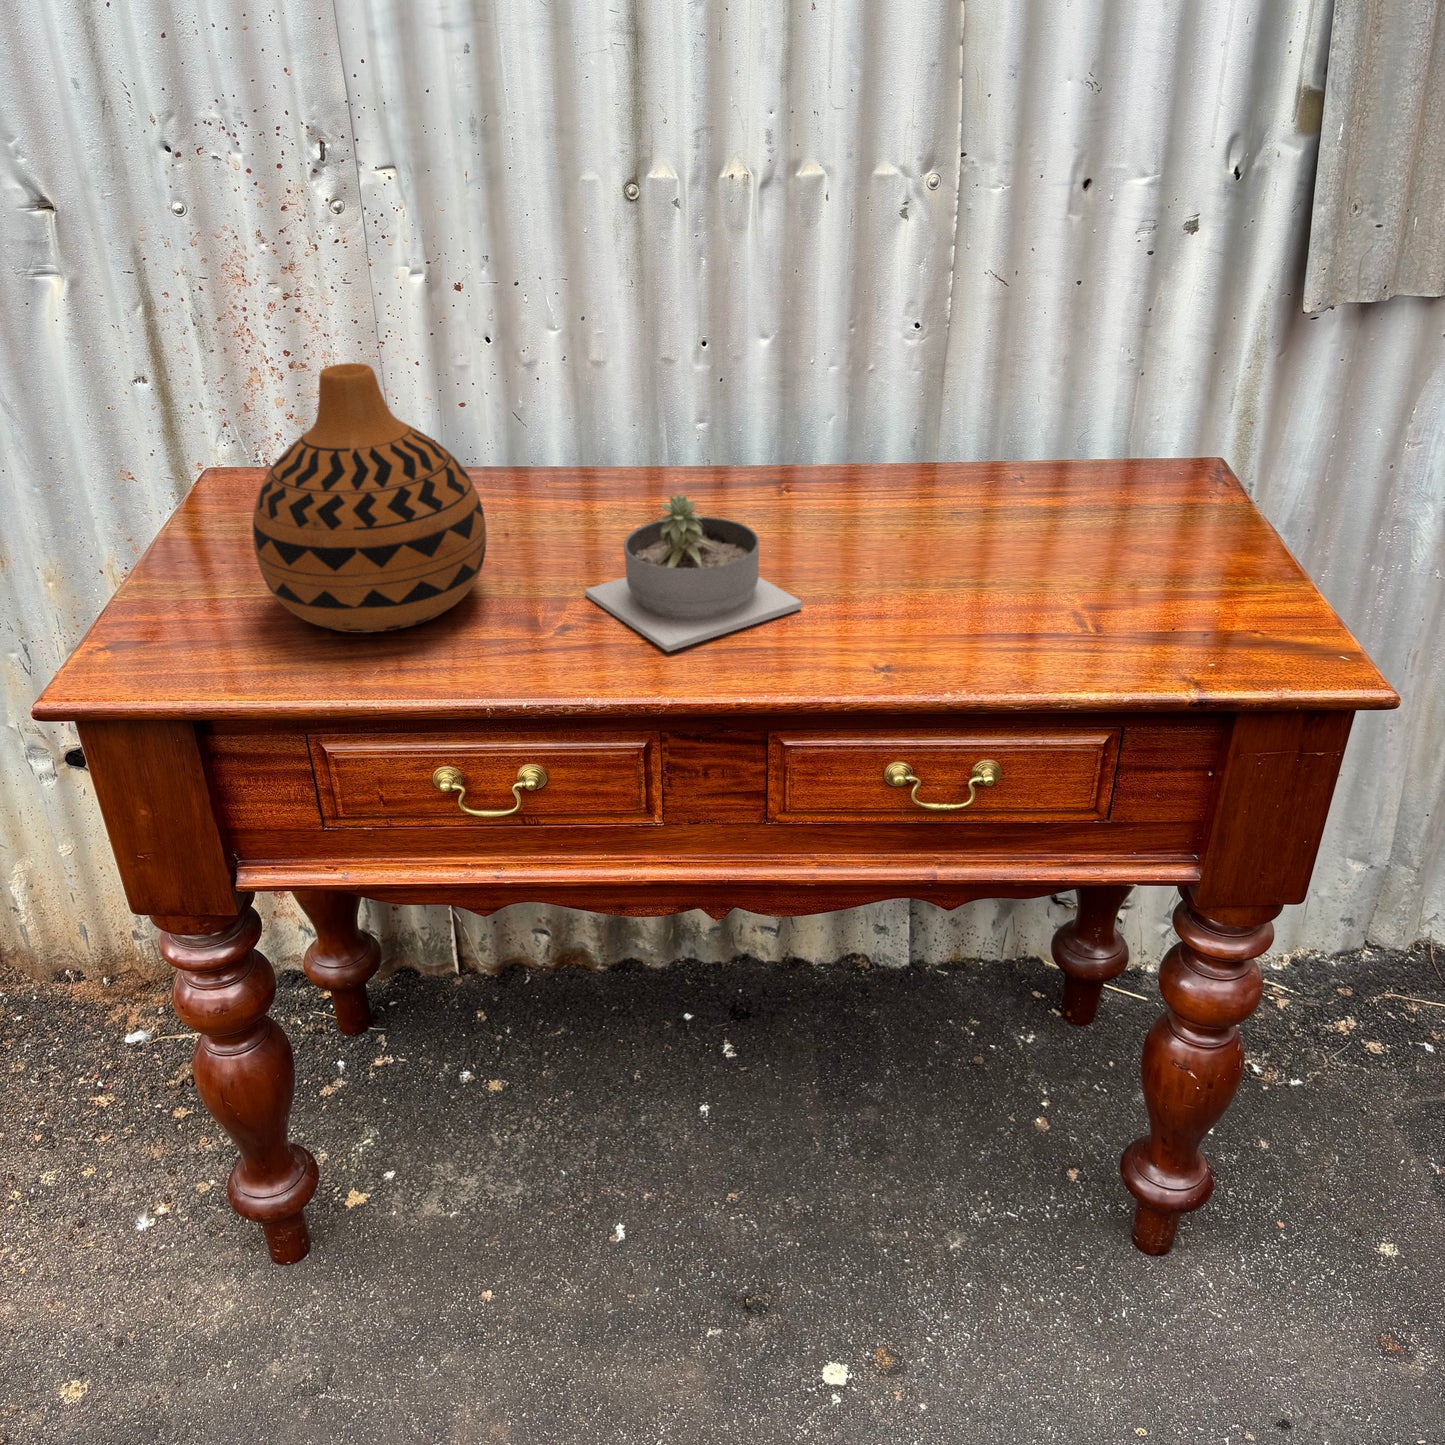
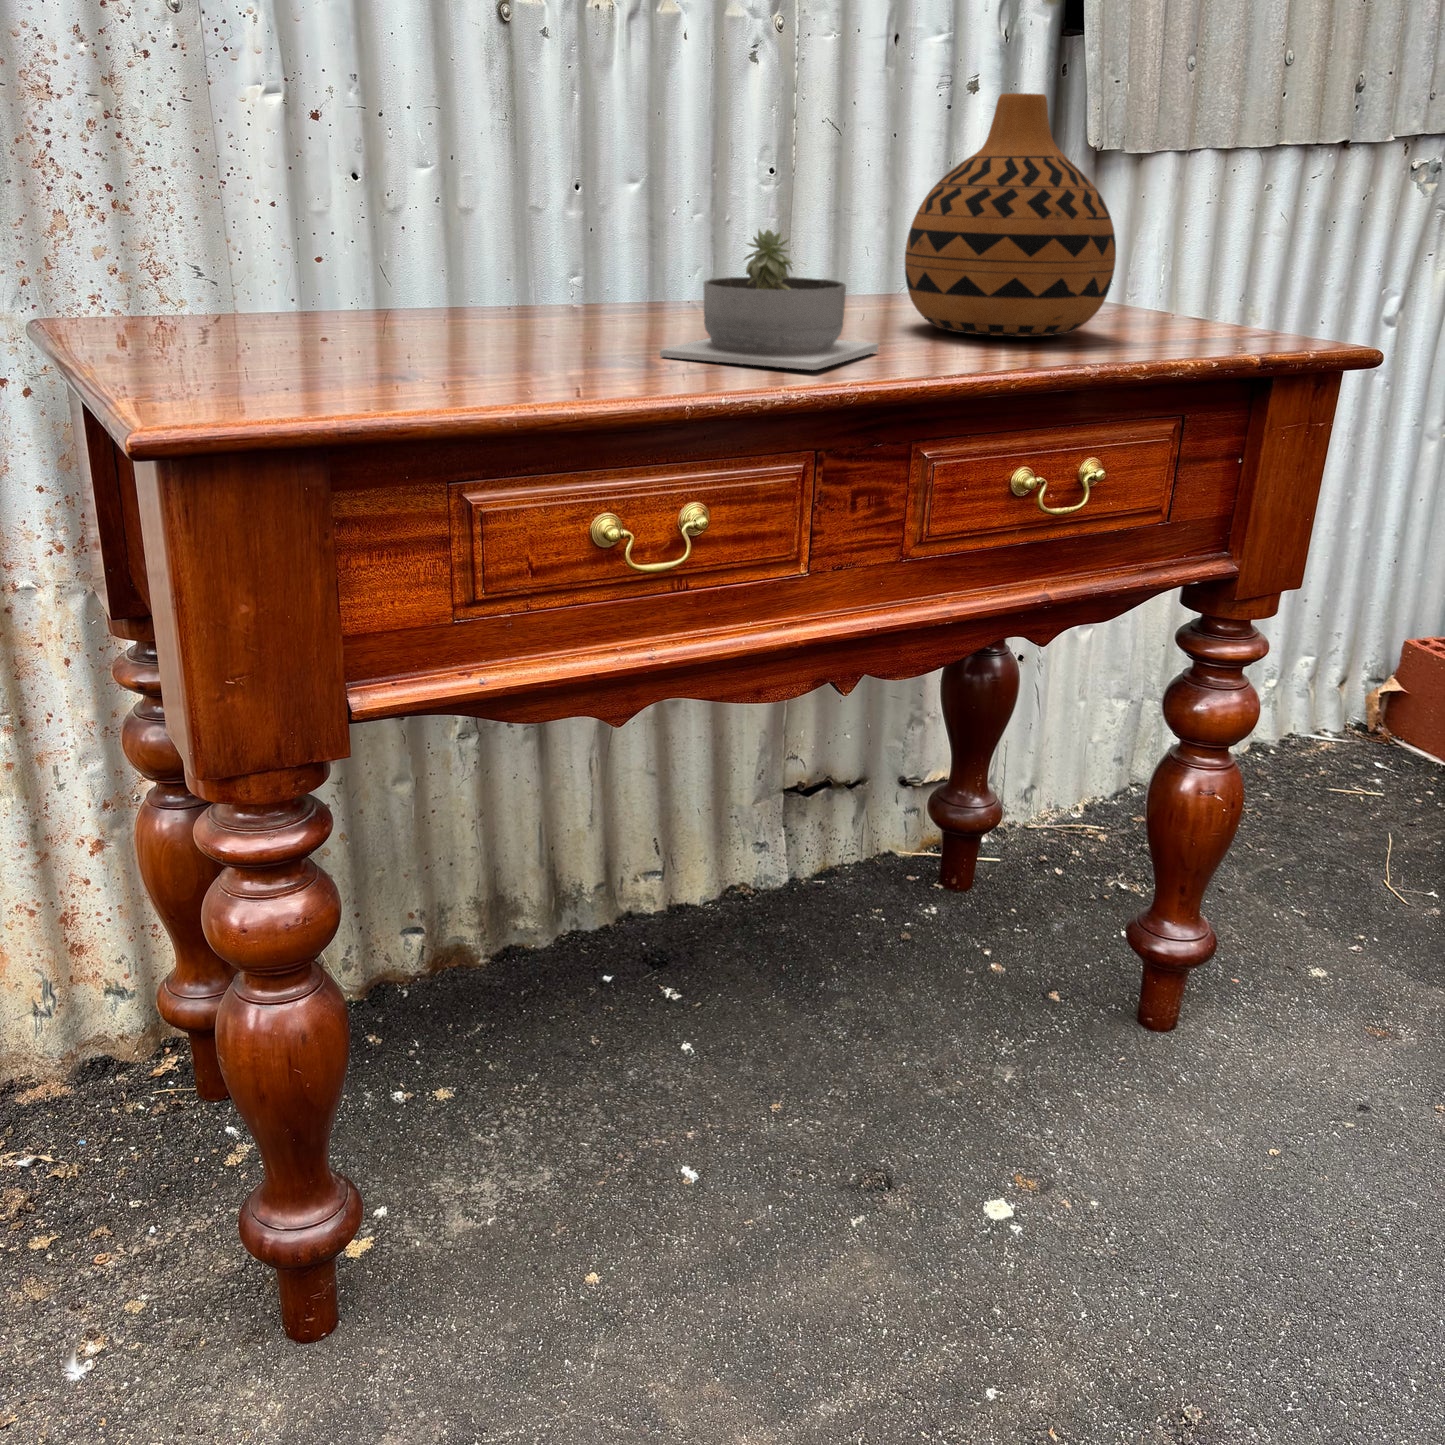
vase: present [253,363,486,633] -> present [905,93,1116,337]

